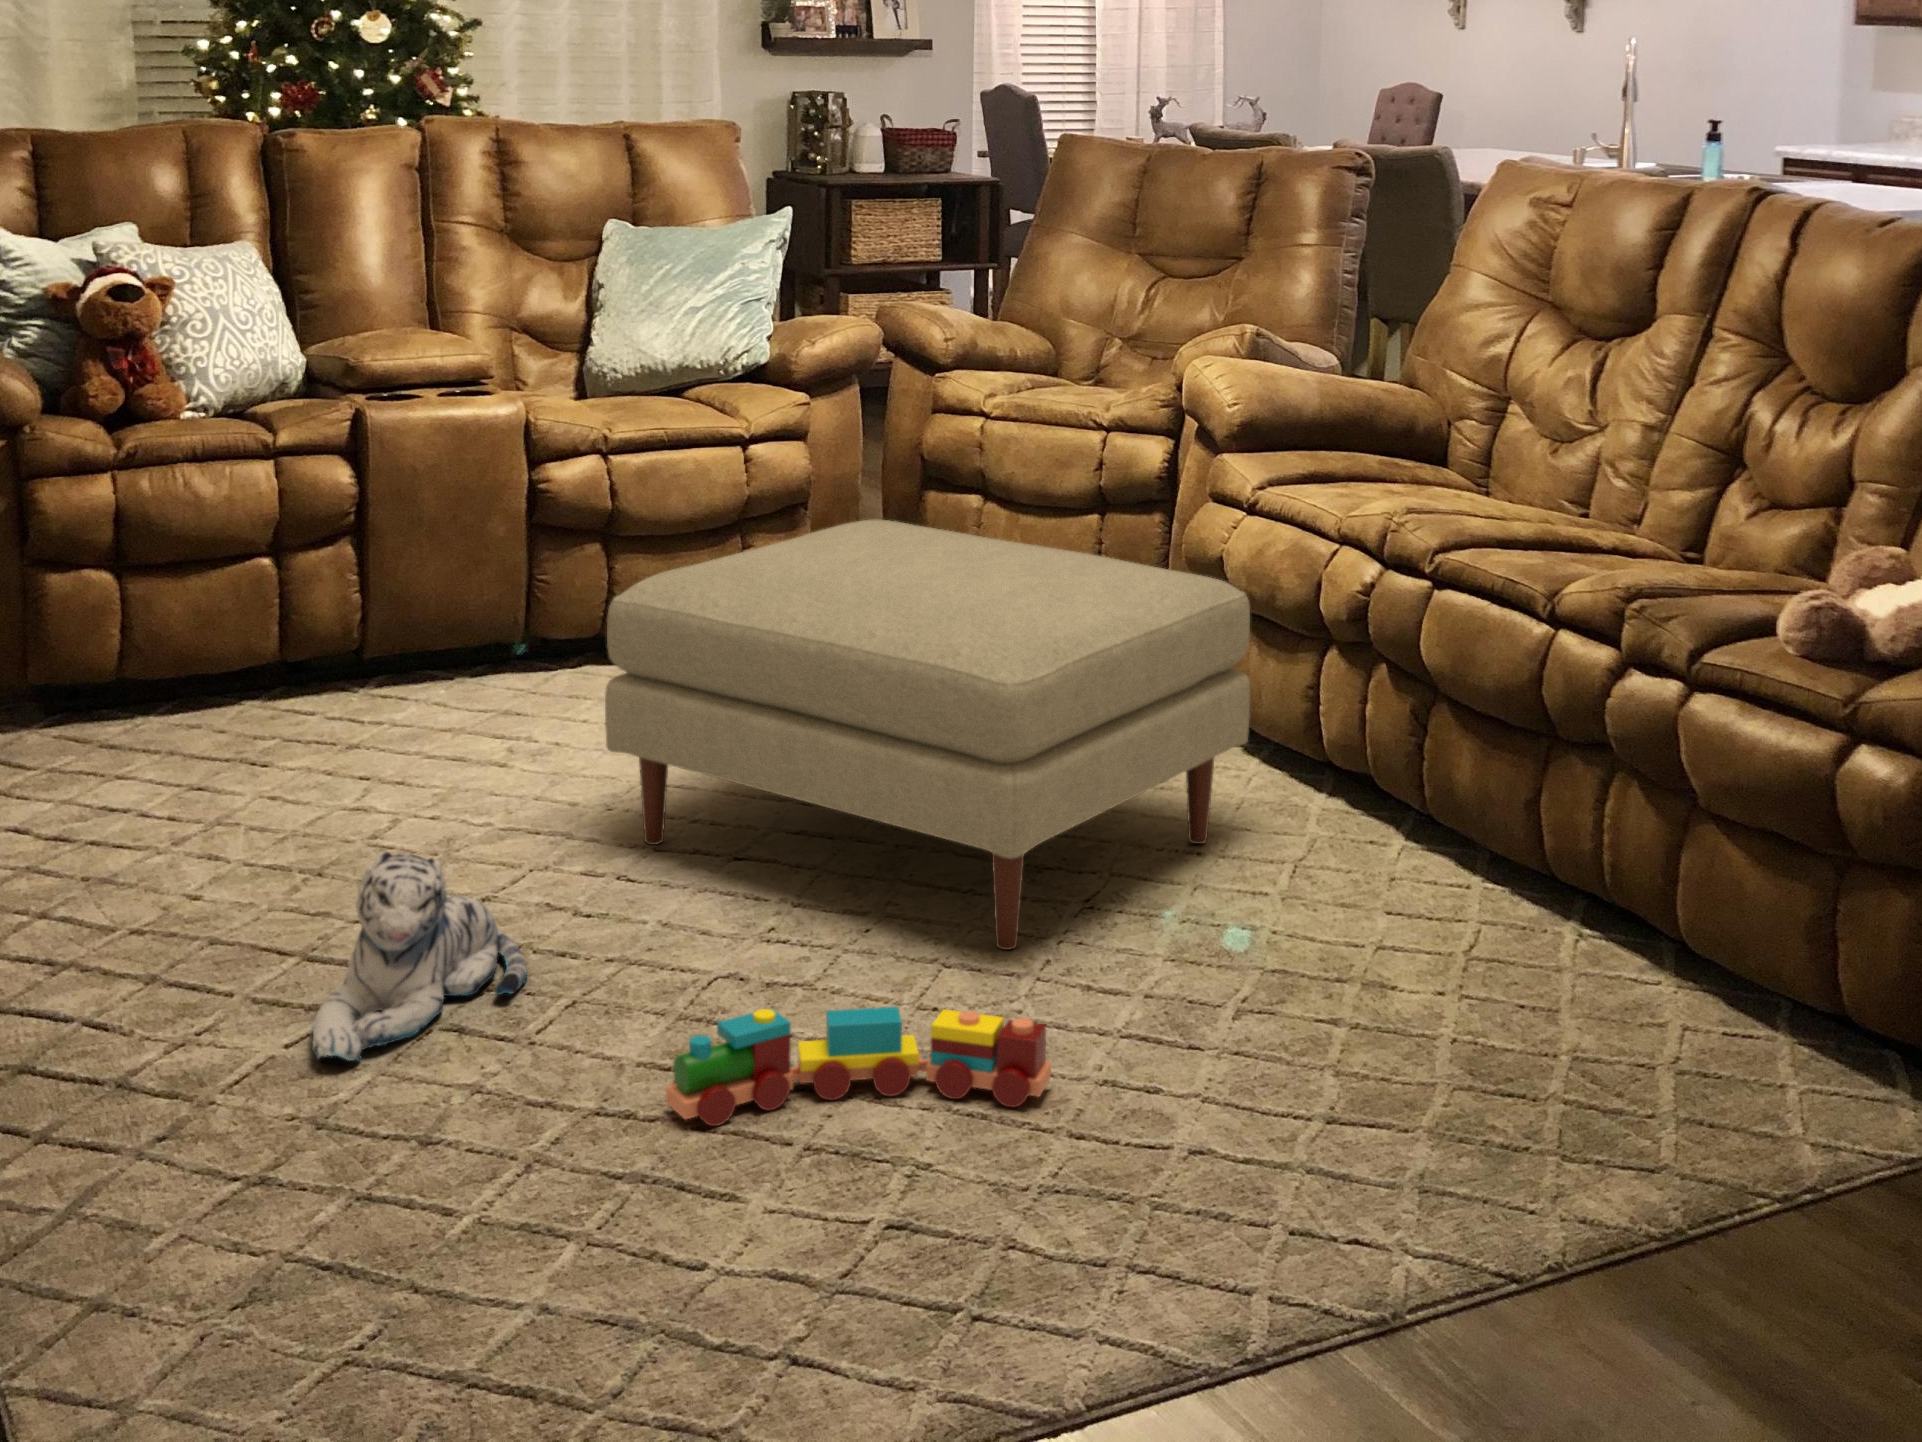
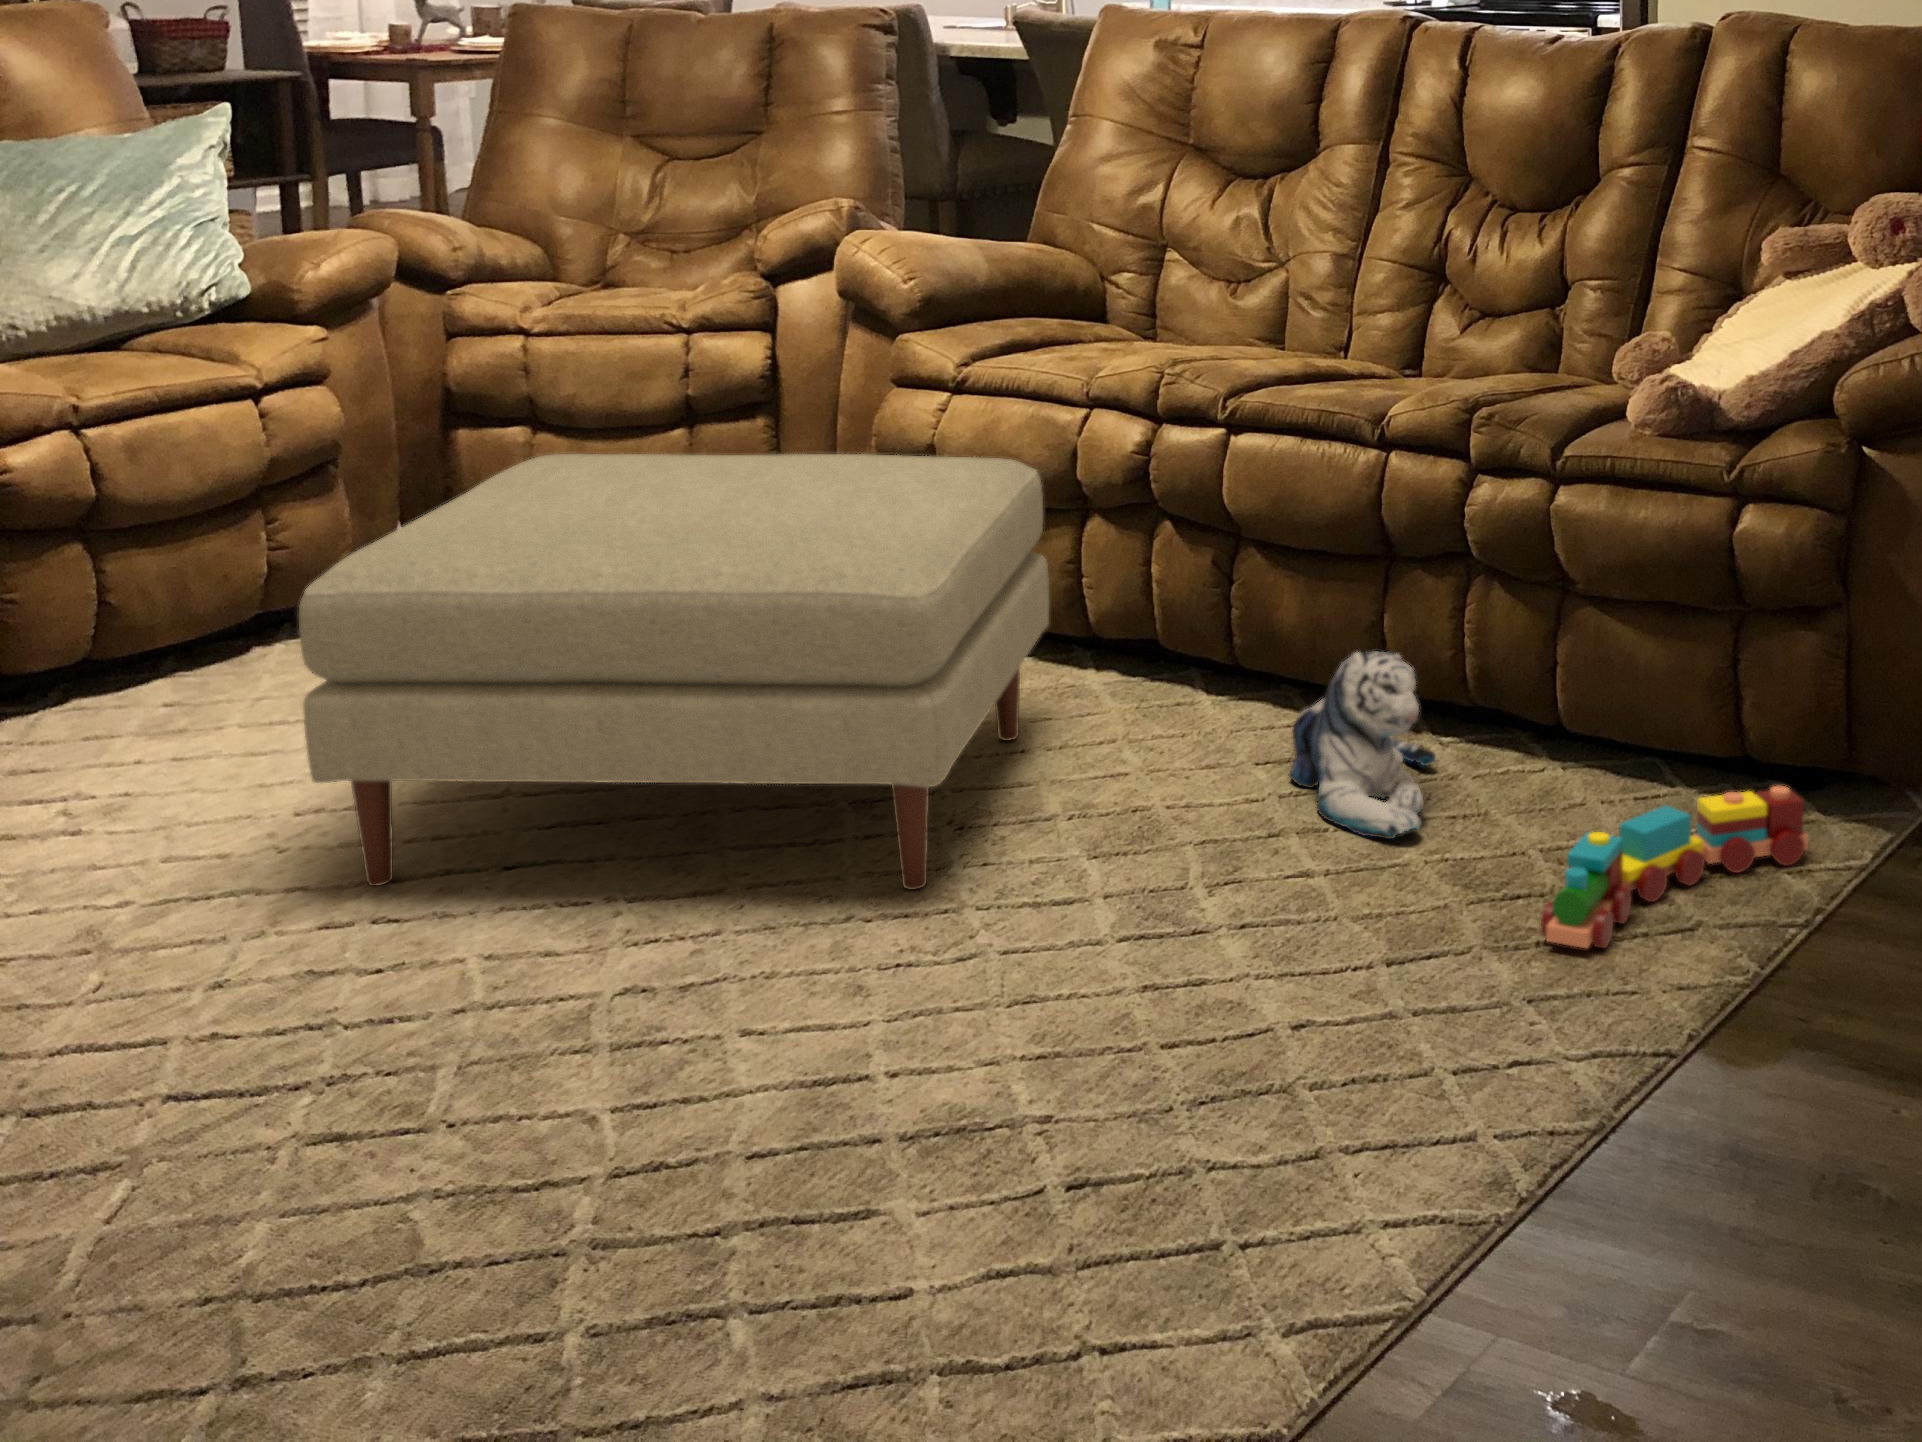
plush toy: present [312,851,528,1061] -> present [1289,651,1435,839]
toy train: present [666,1006,1051,1126] -> present [1541,786,1808,948]

